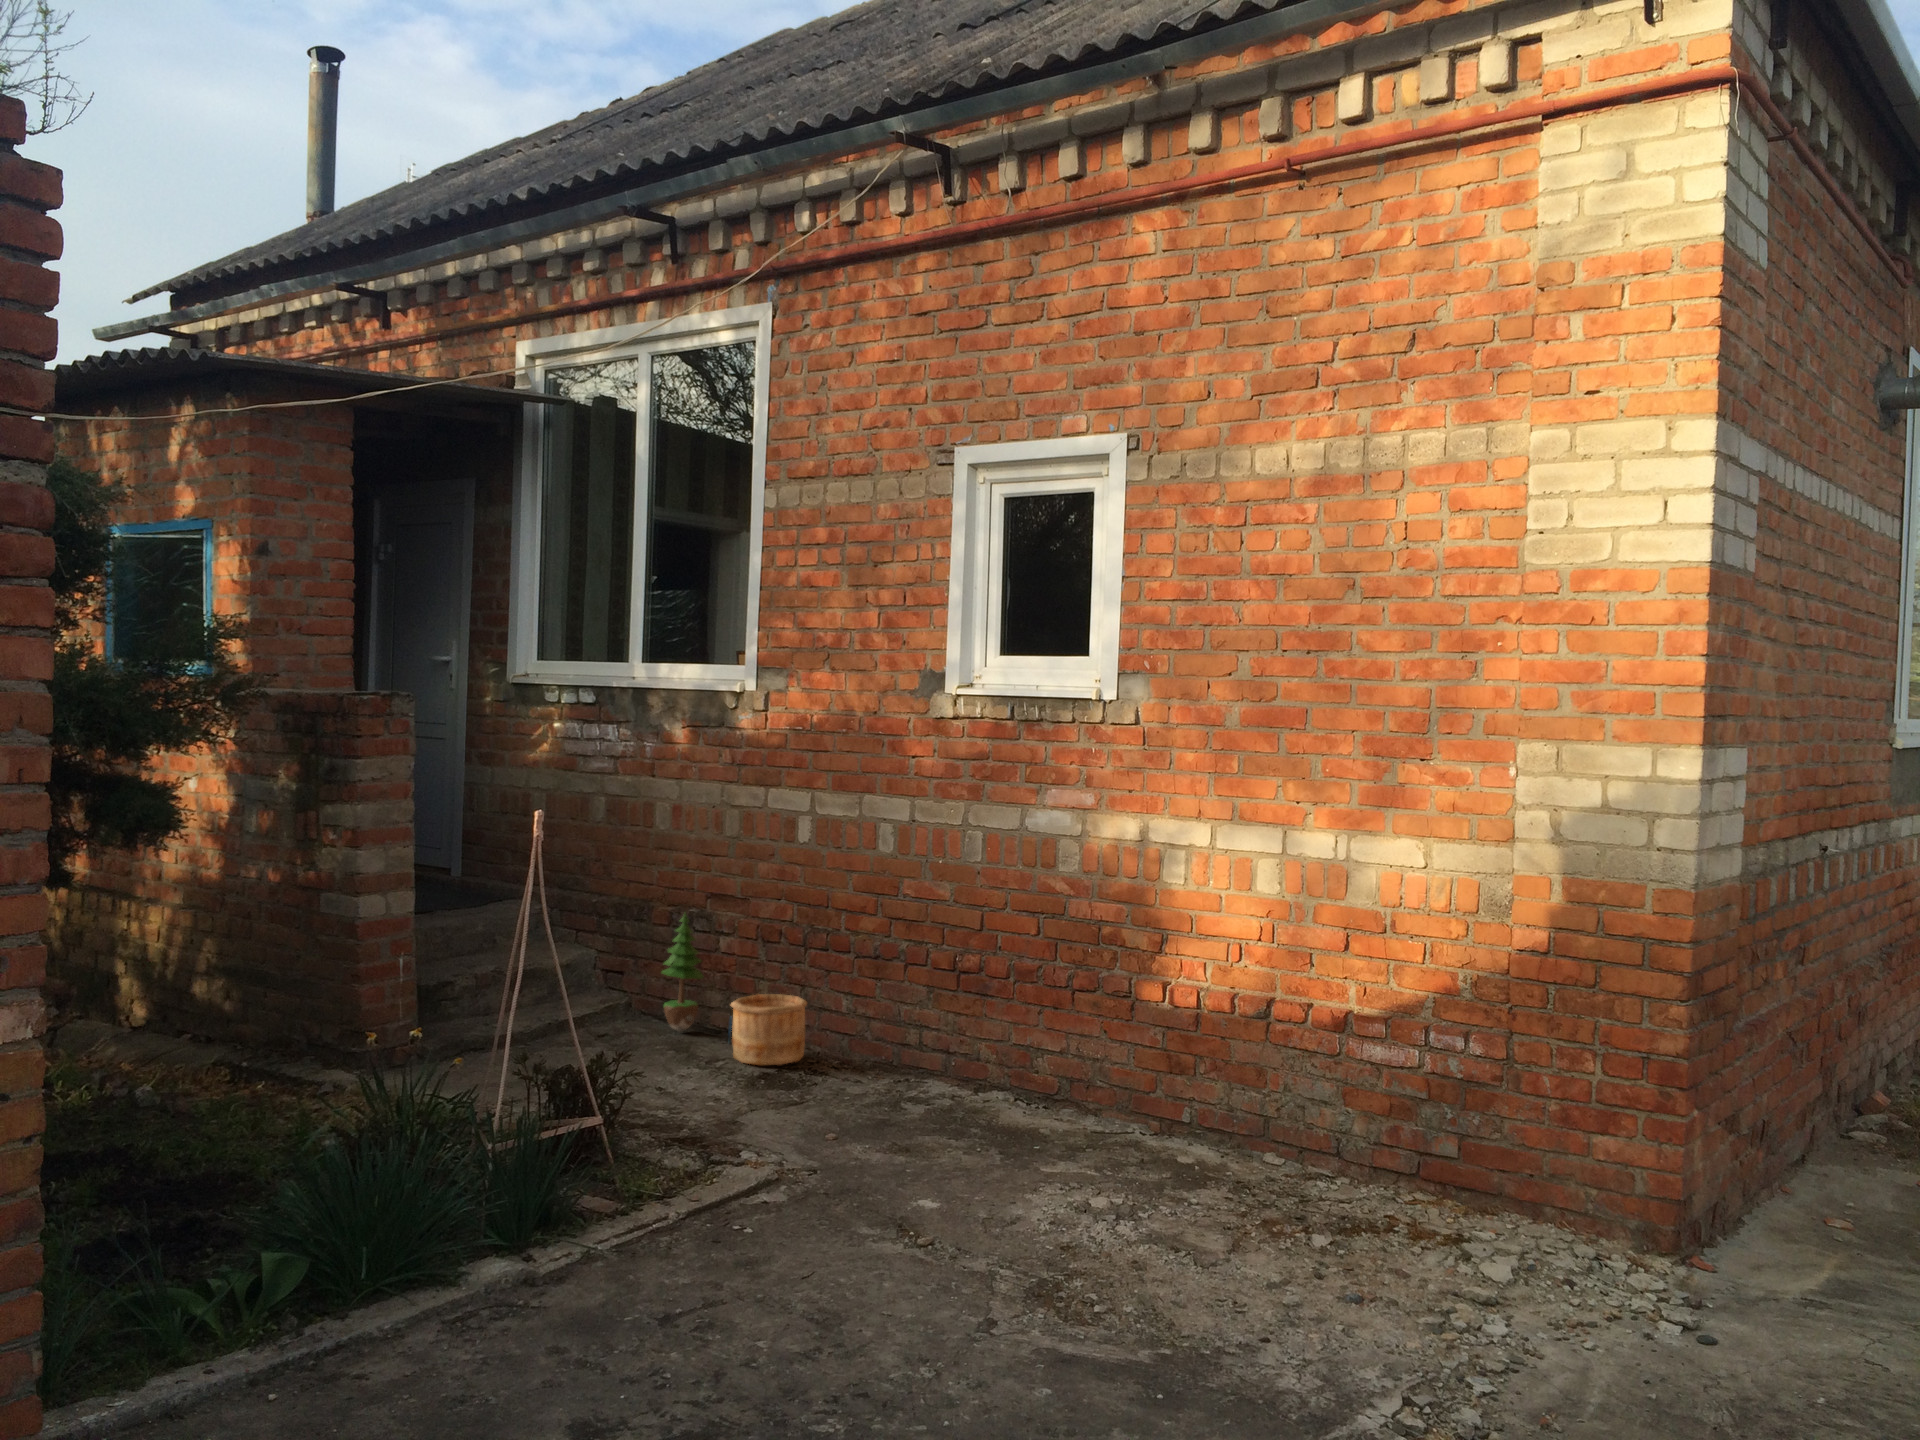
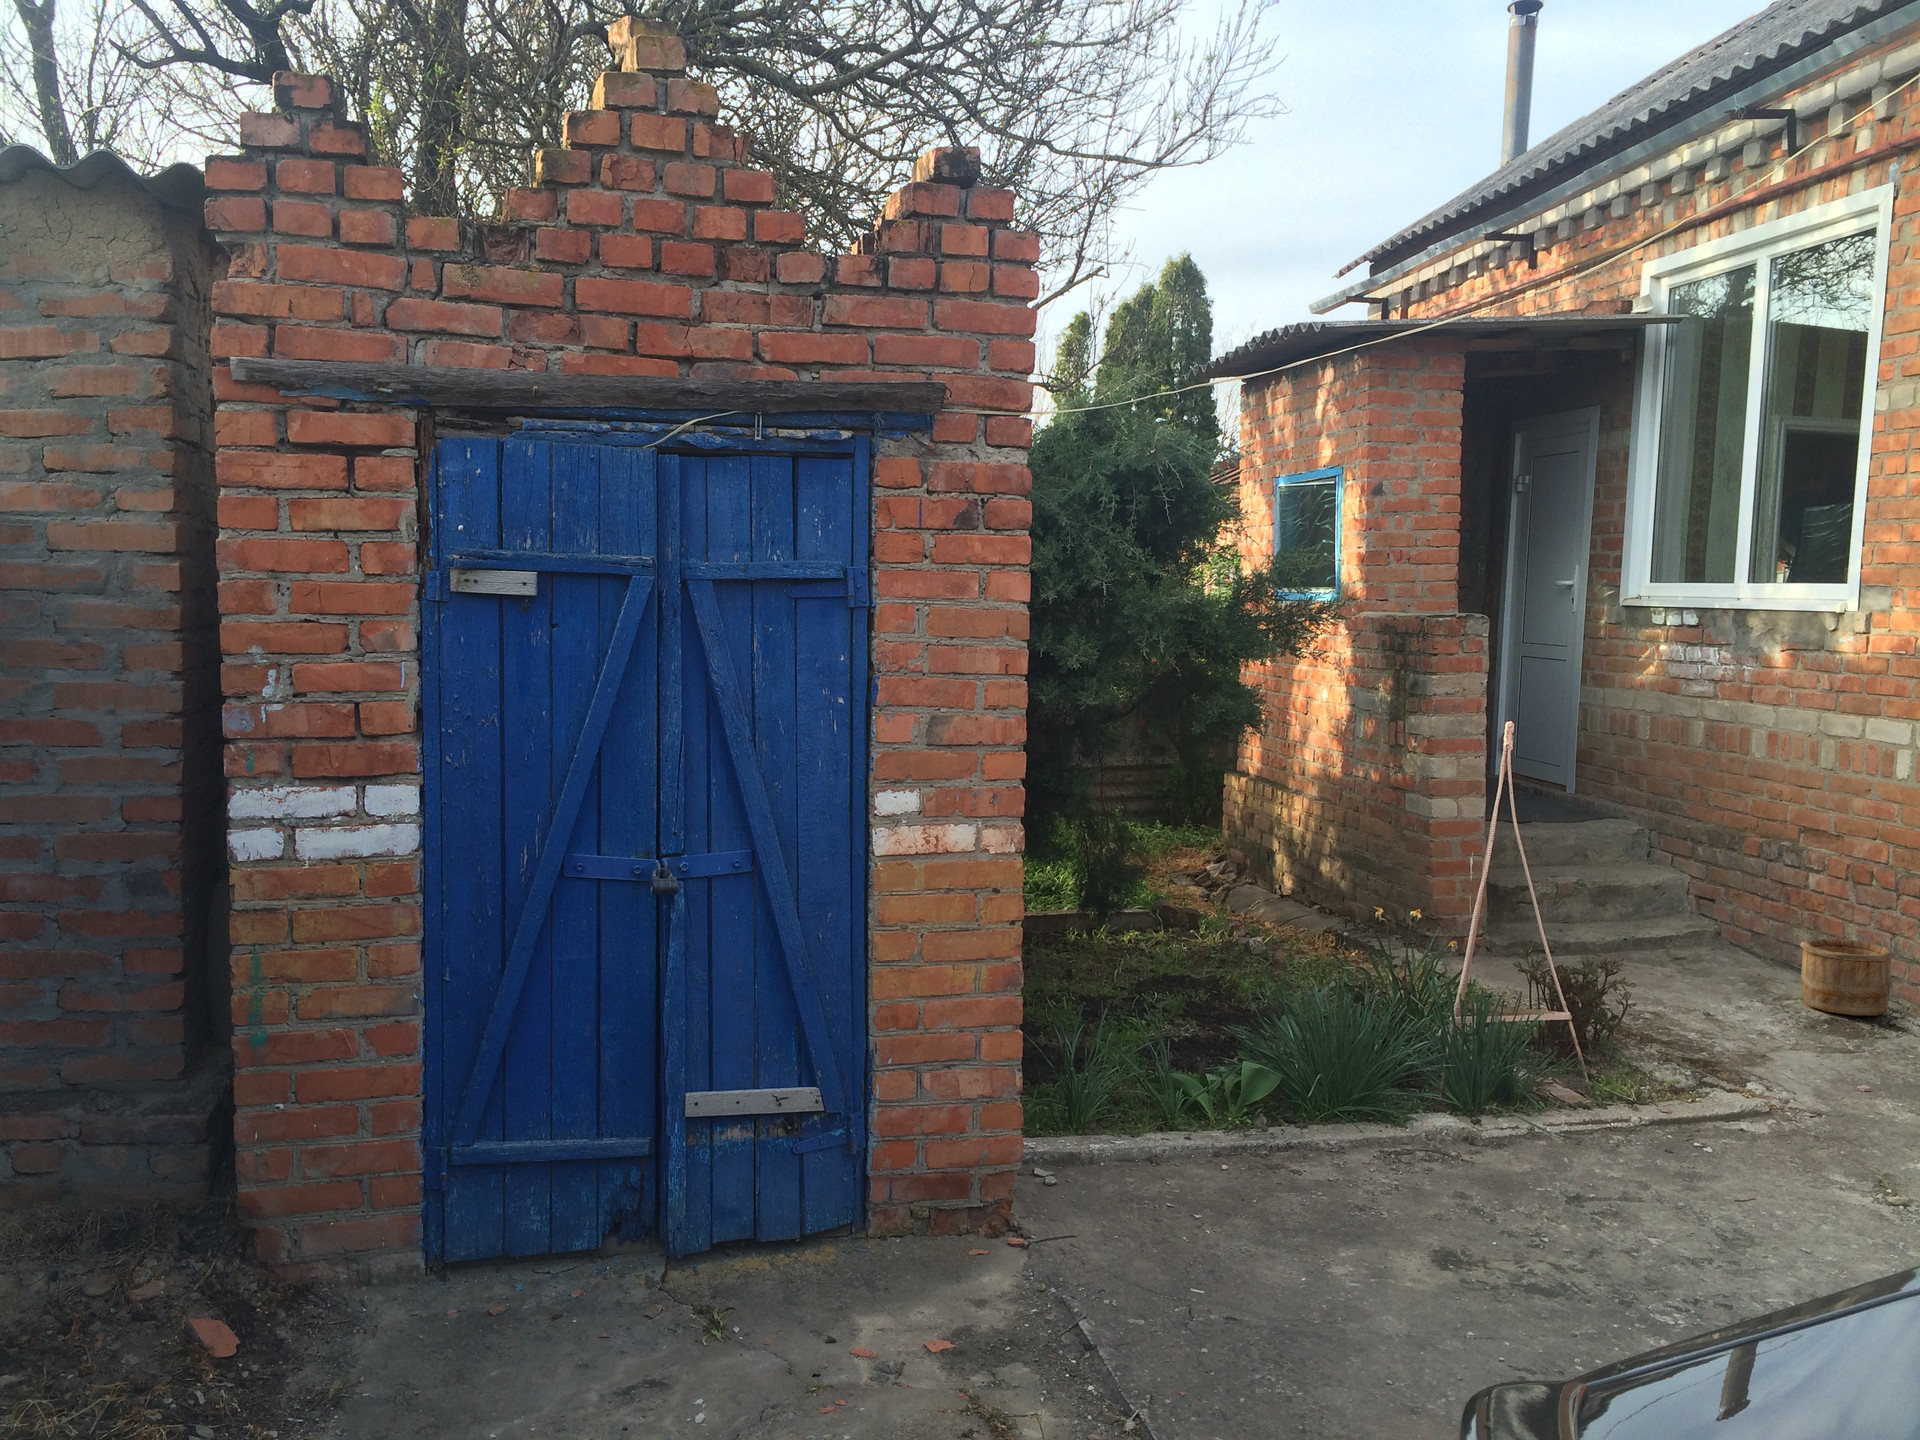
potted tree: present [662,912,703,1032] -> none [1739,843,1789,967]

